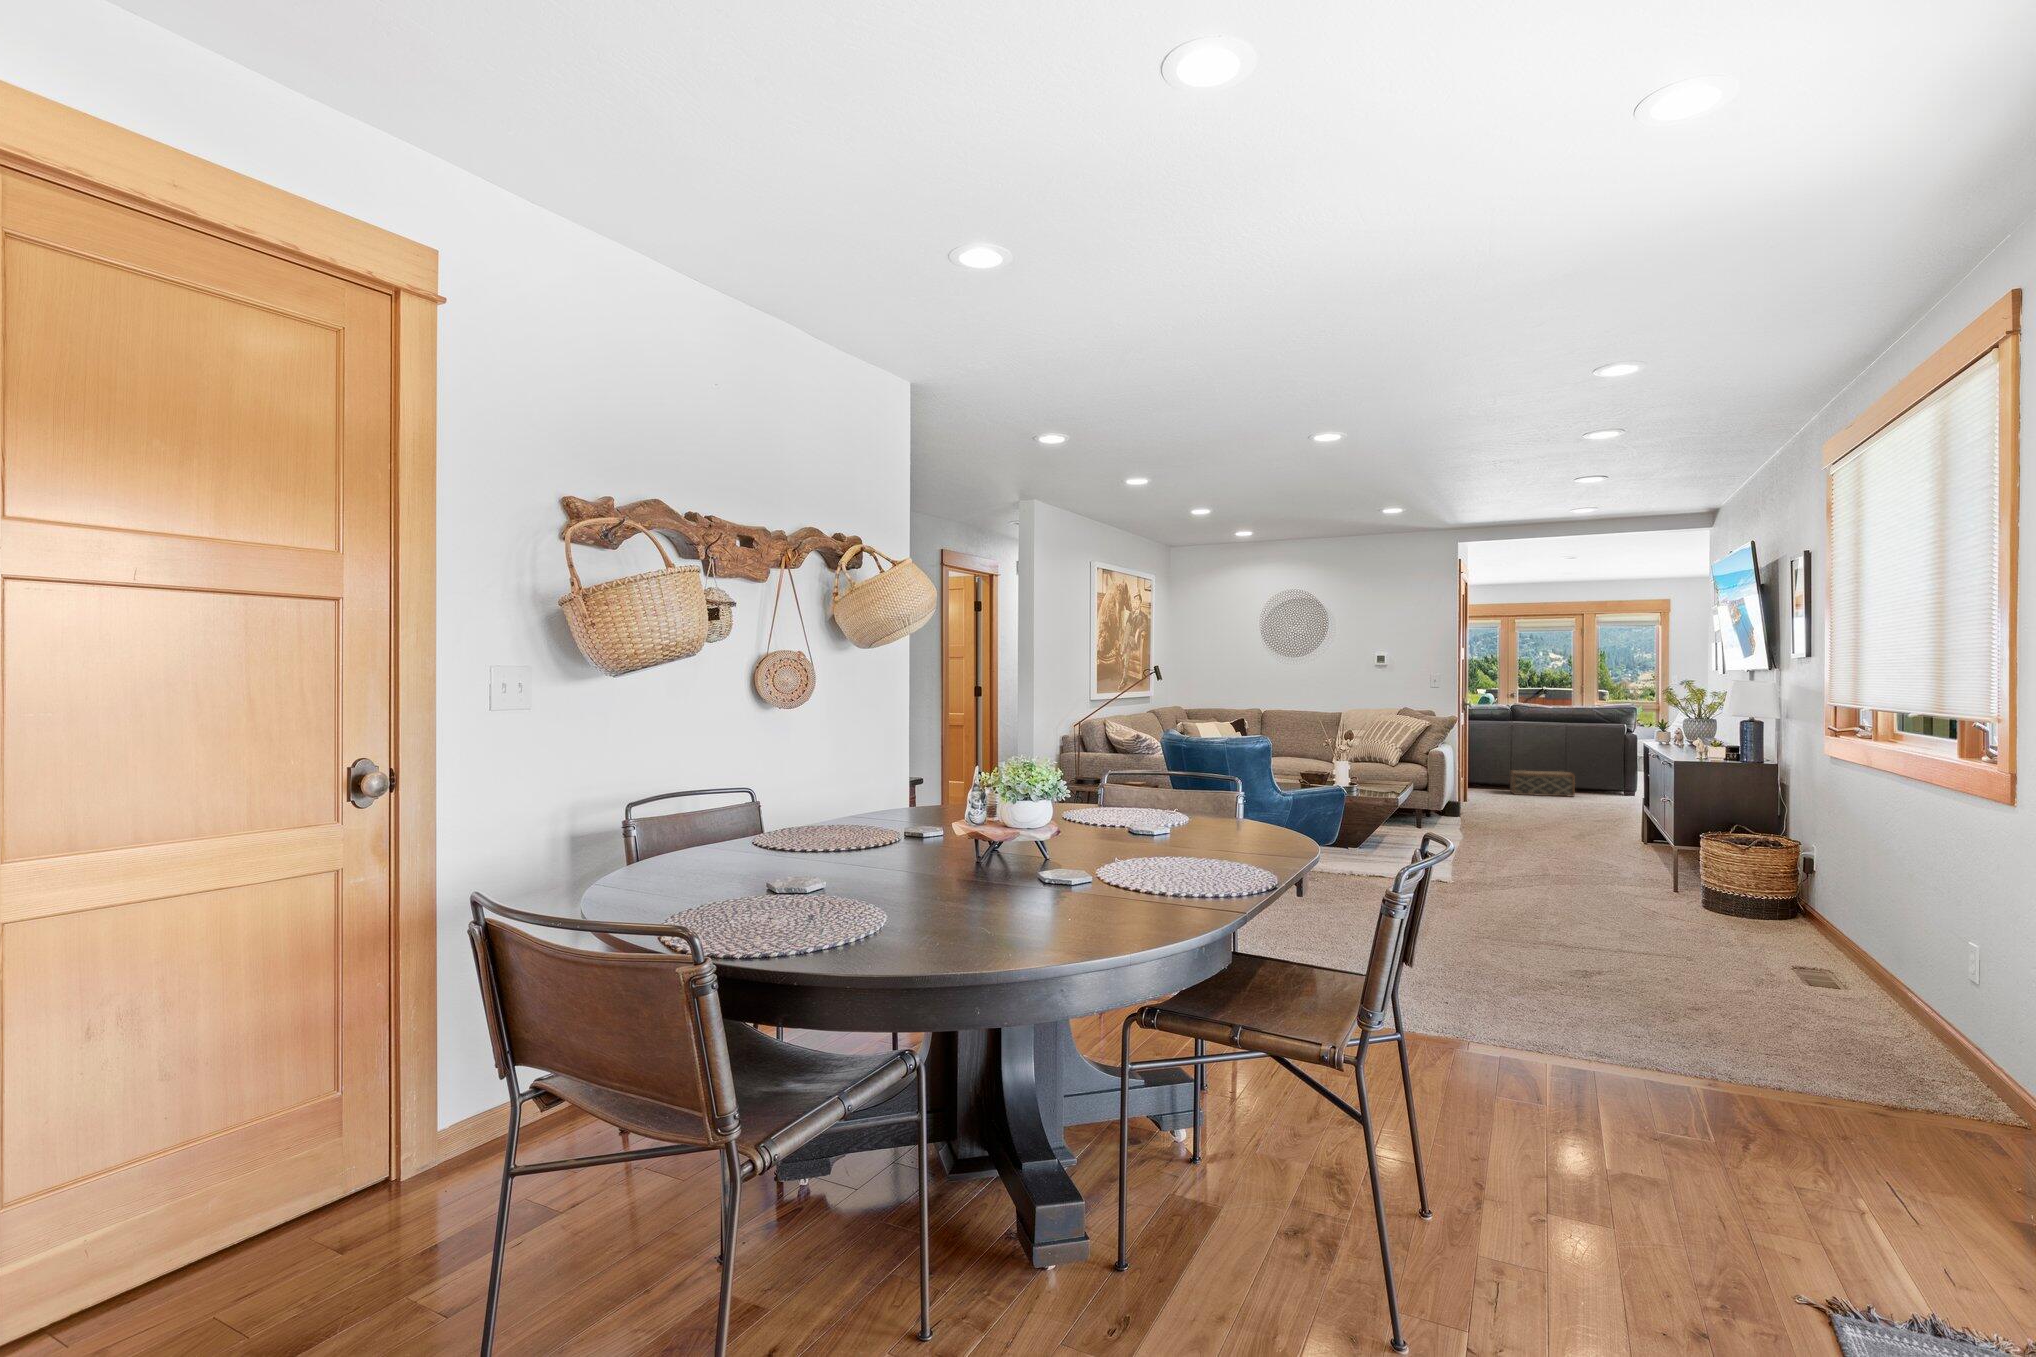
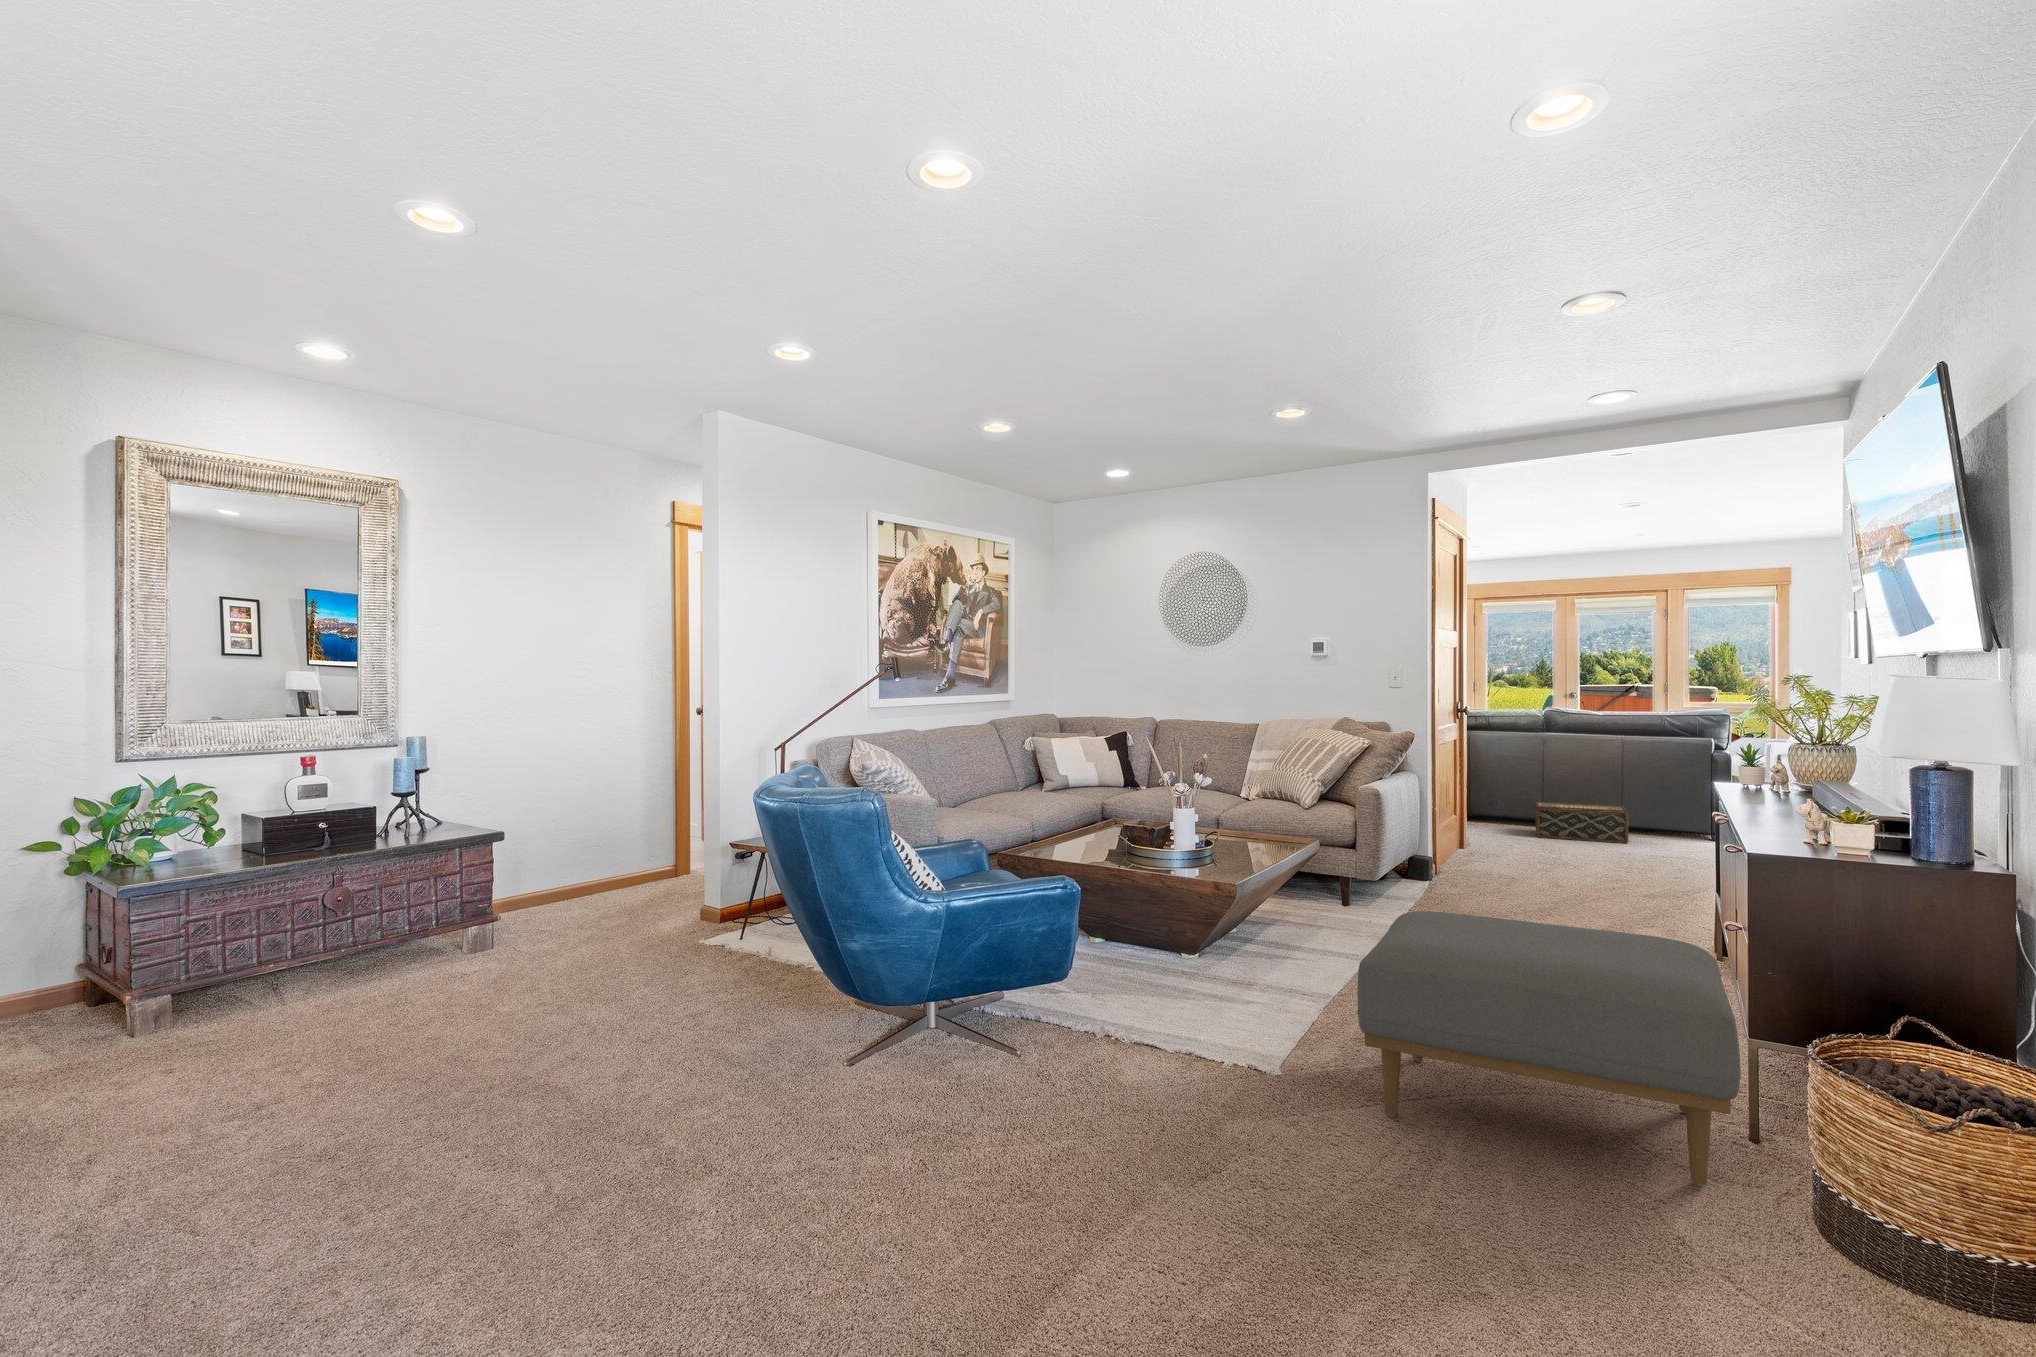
ottoman: none [1500,800,1673,900] -> present [1358,911,1741,1185]

